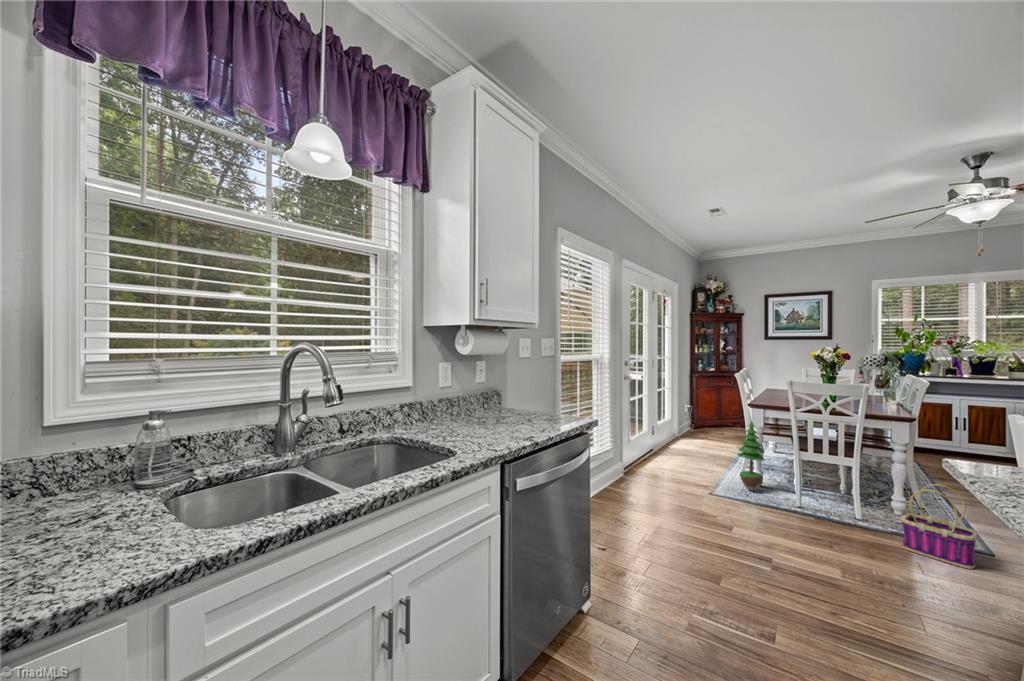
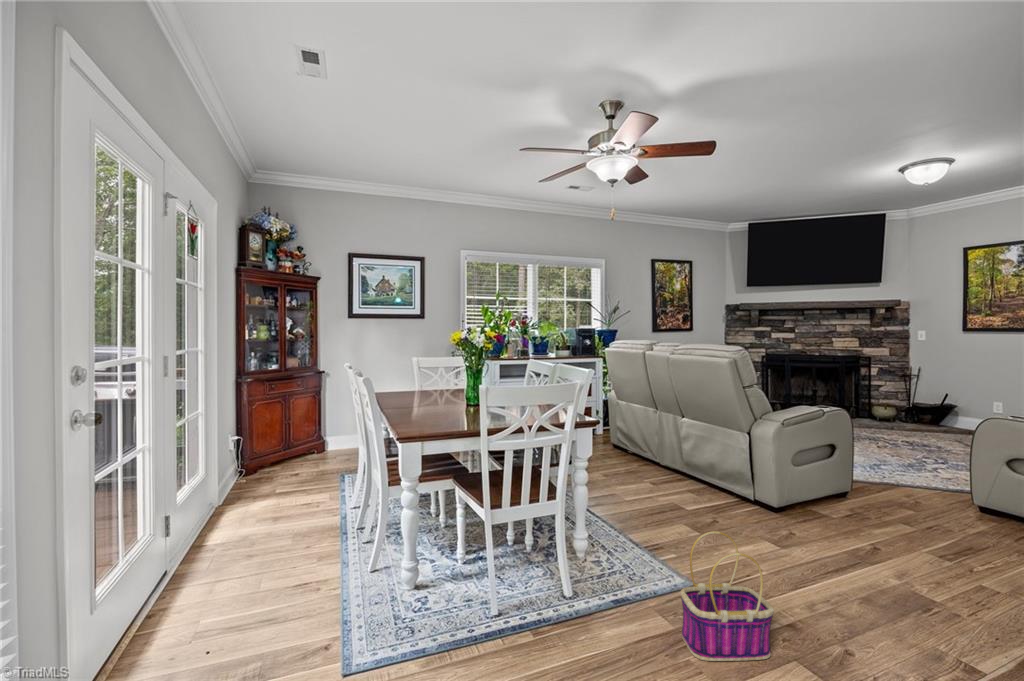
potted tree: present [737,421,765,491] -> none [399,477,453,623]

